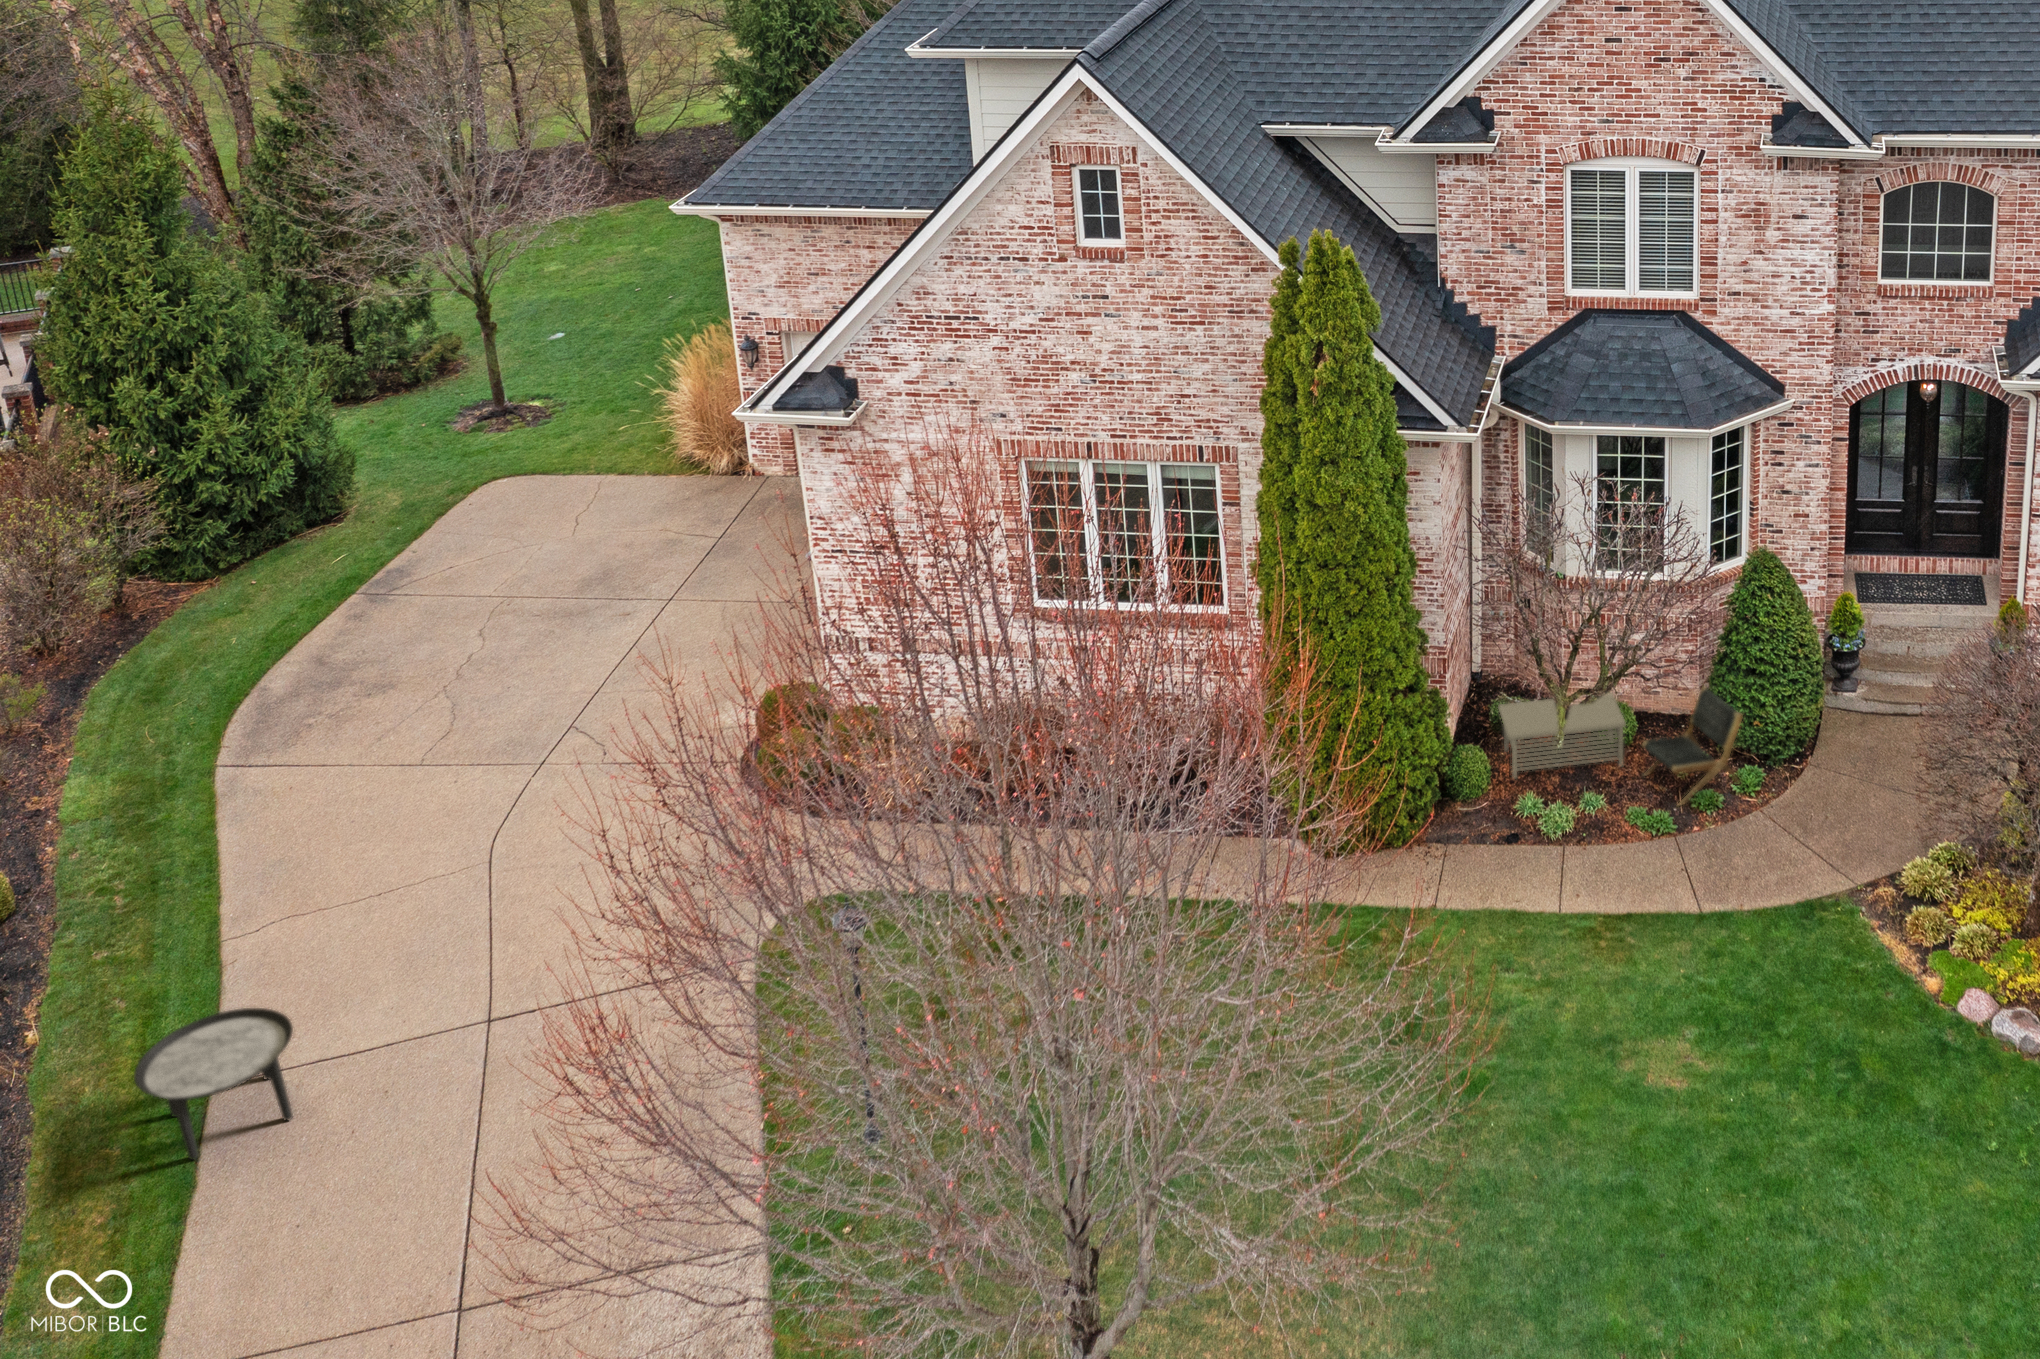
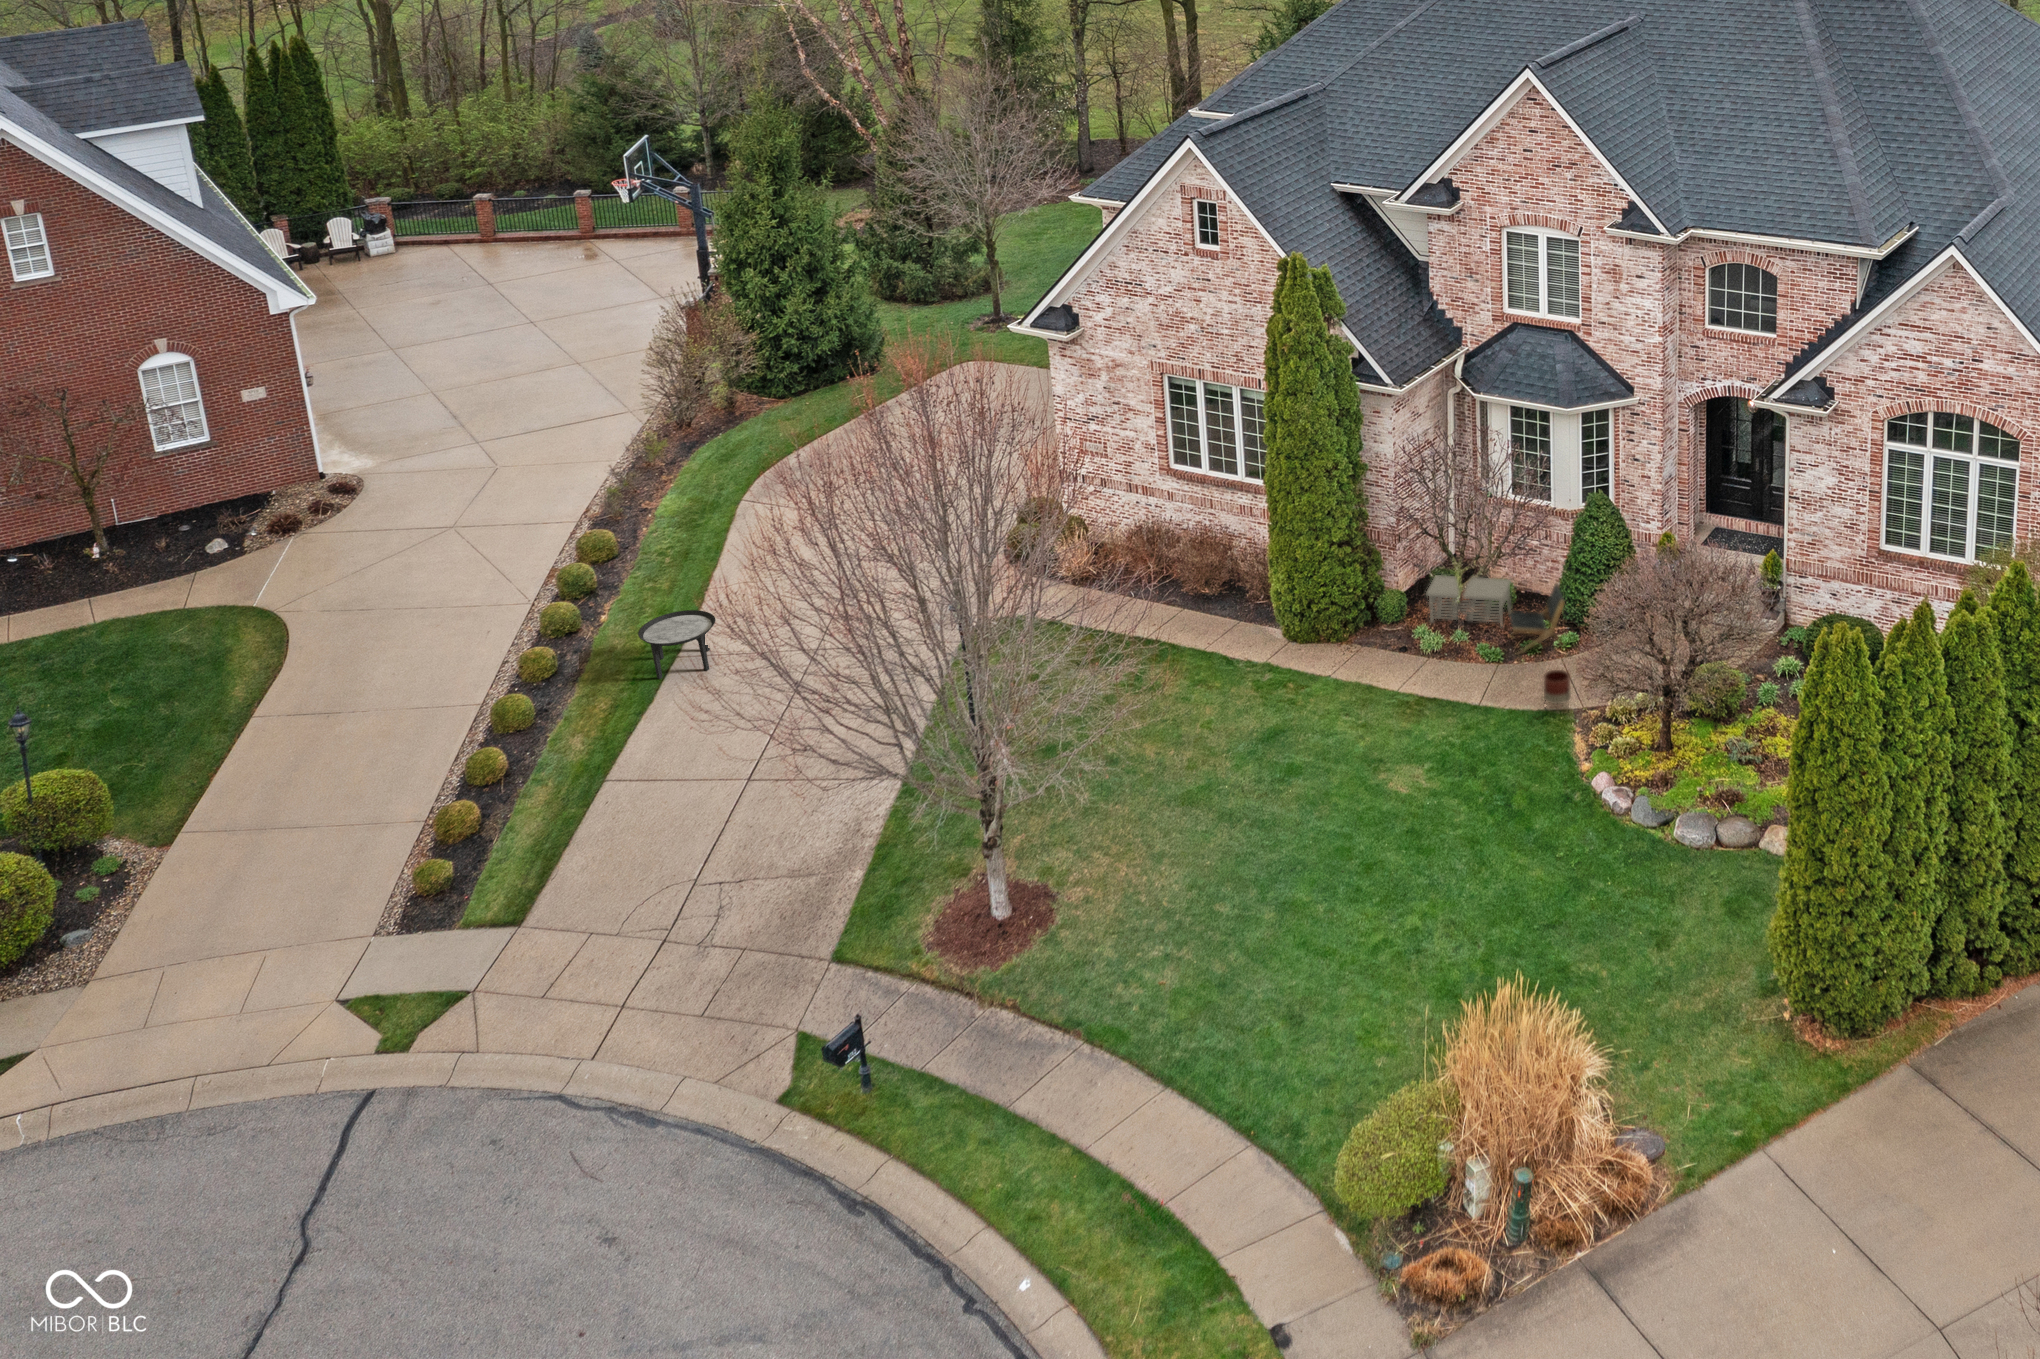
planter: none [1791,822,1833,889] -> present [1544,670,1571,704]

